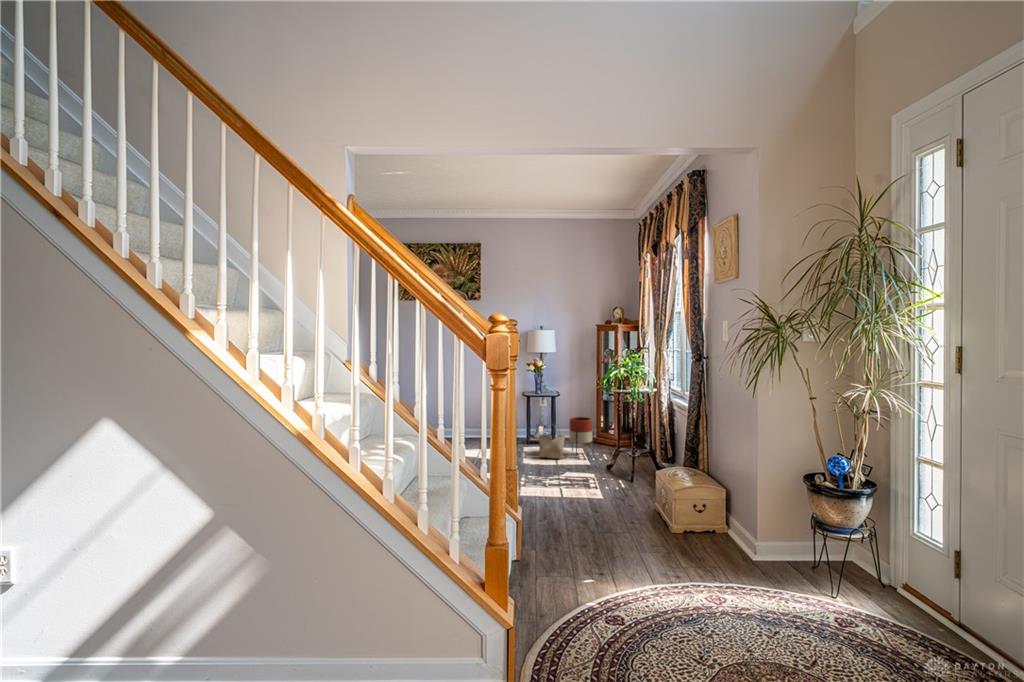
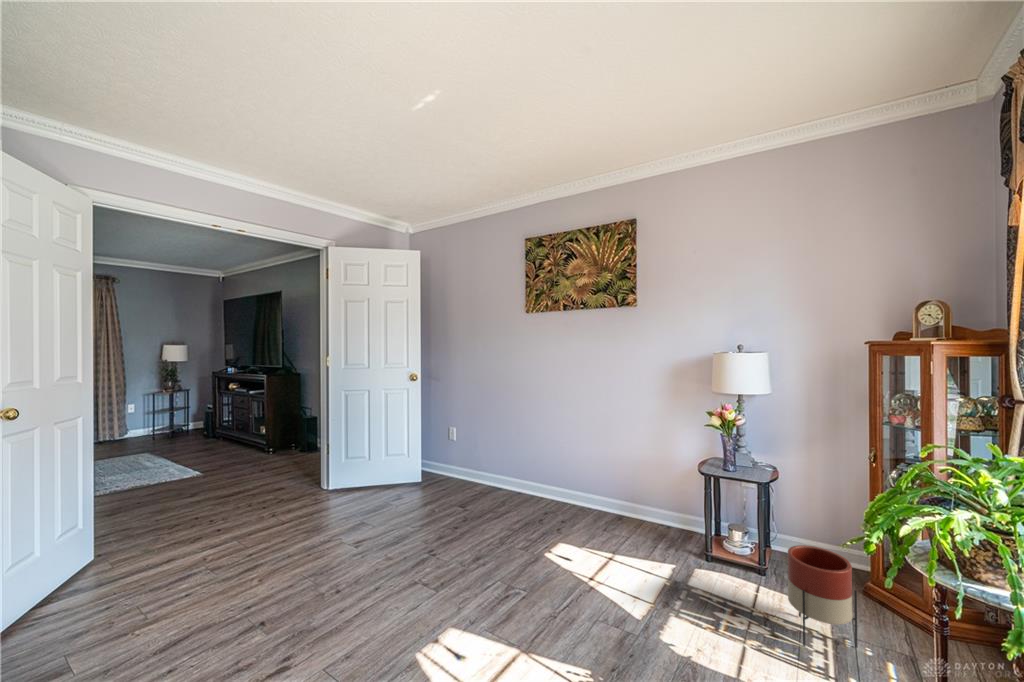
woven basket: present [539,422,565,459] -> none [703,556,767,656]

